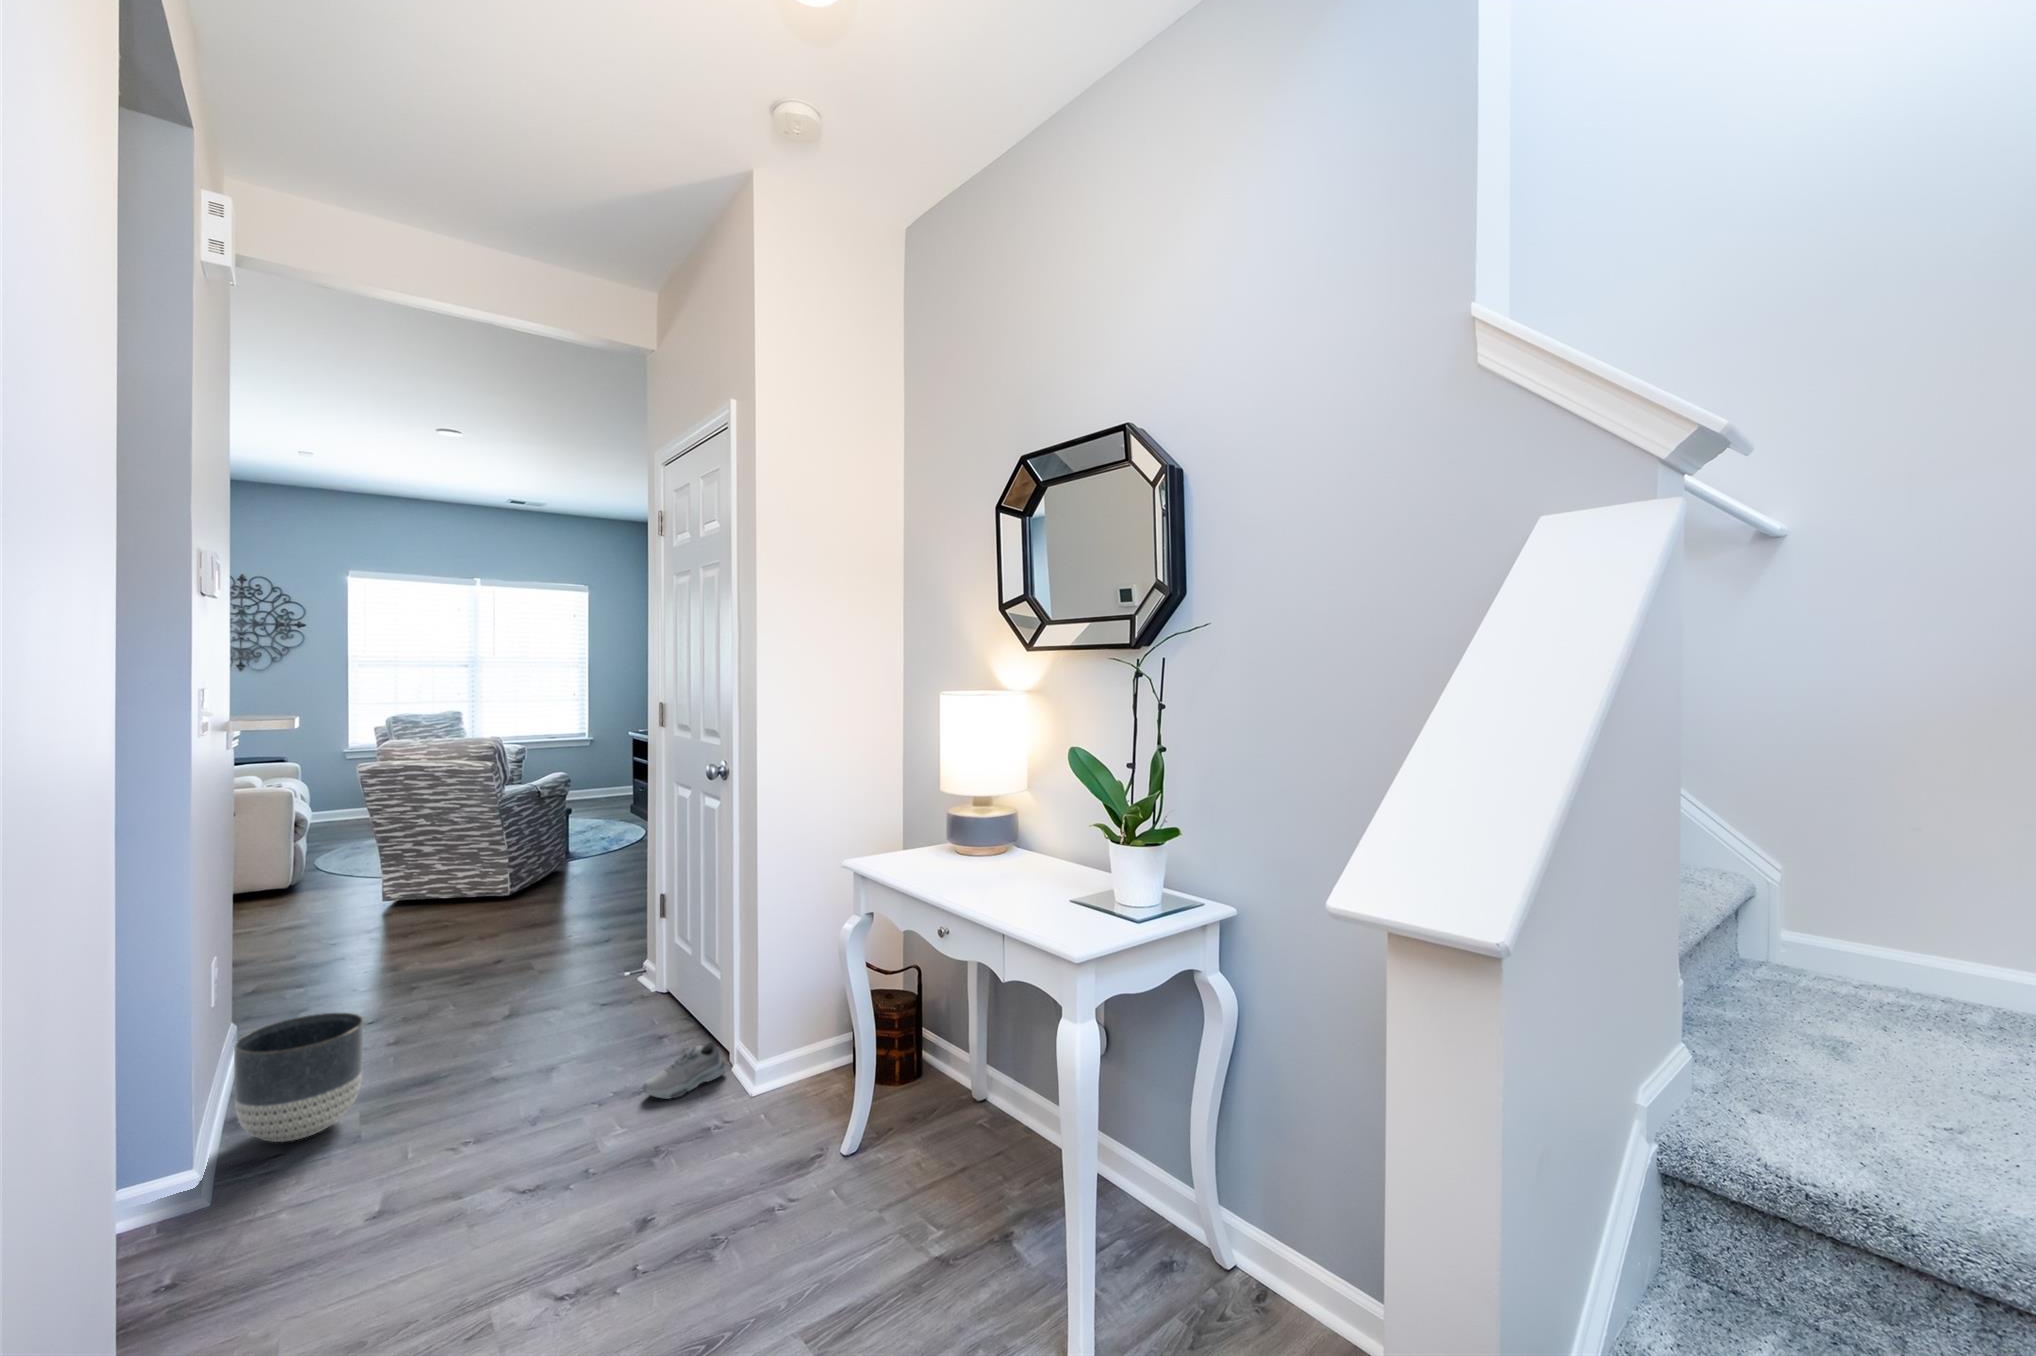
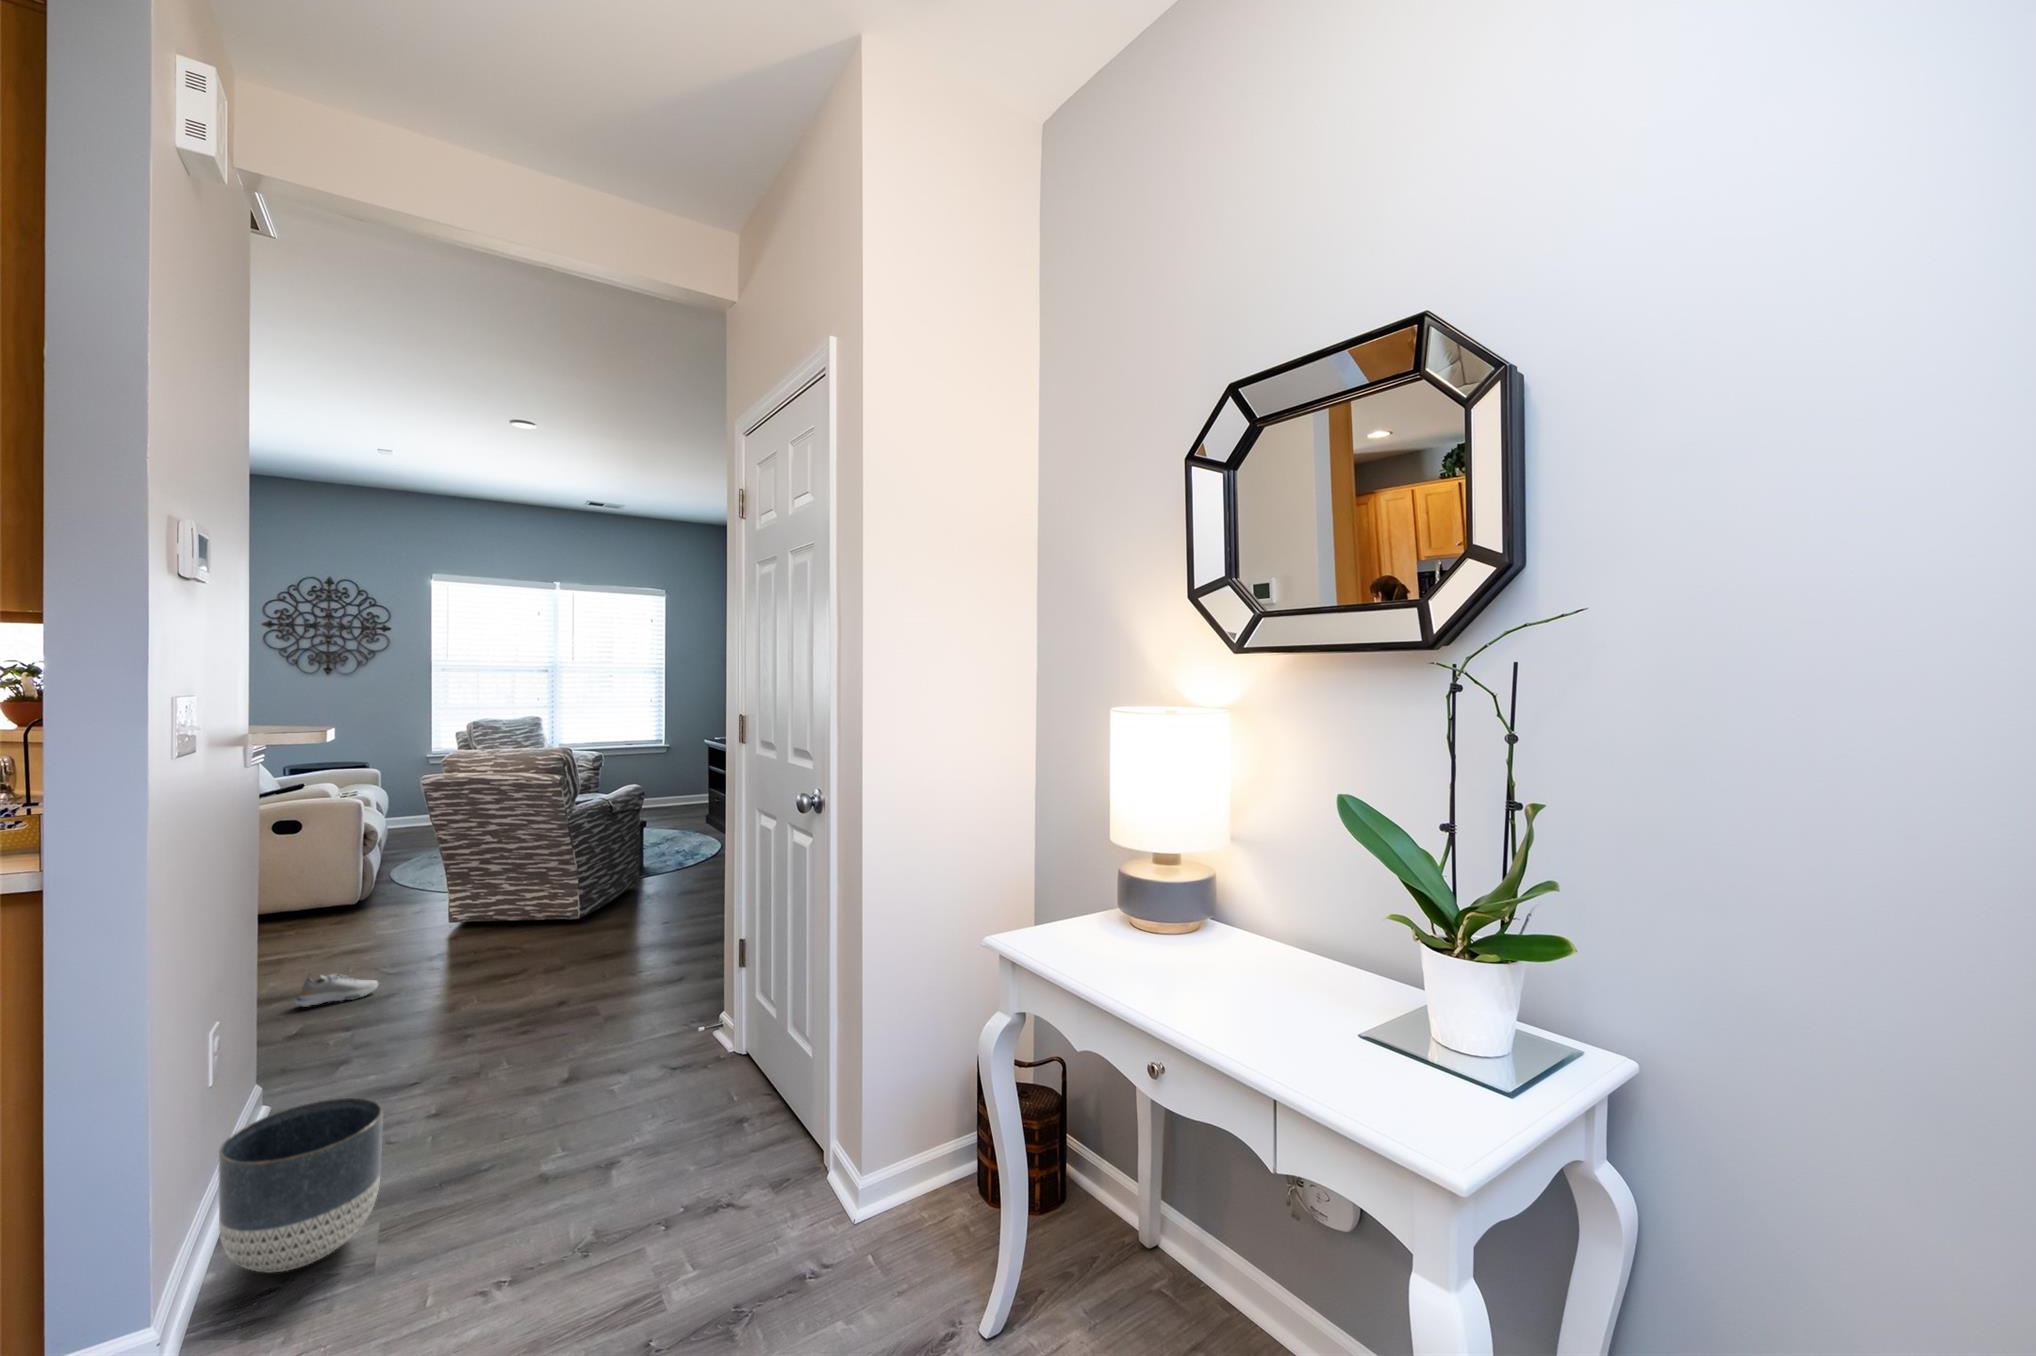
shoe: present [642,1041,726,1099] -> present [295,974,378,1007]

